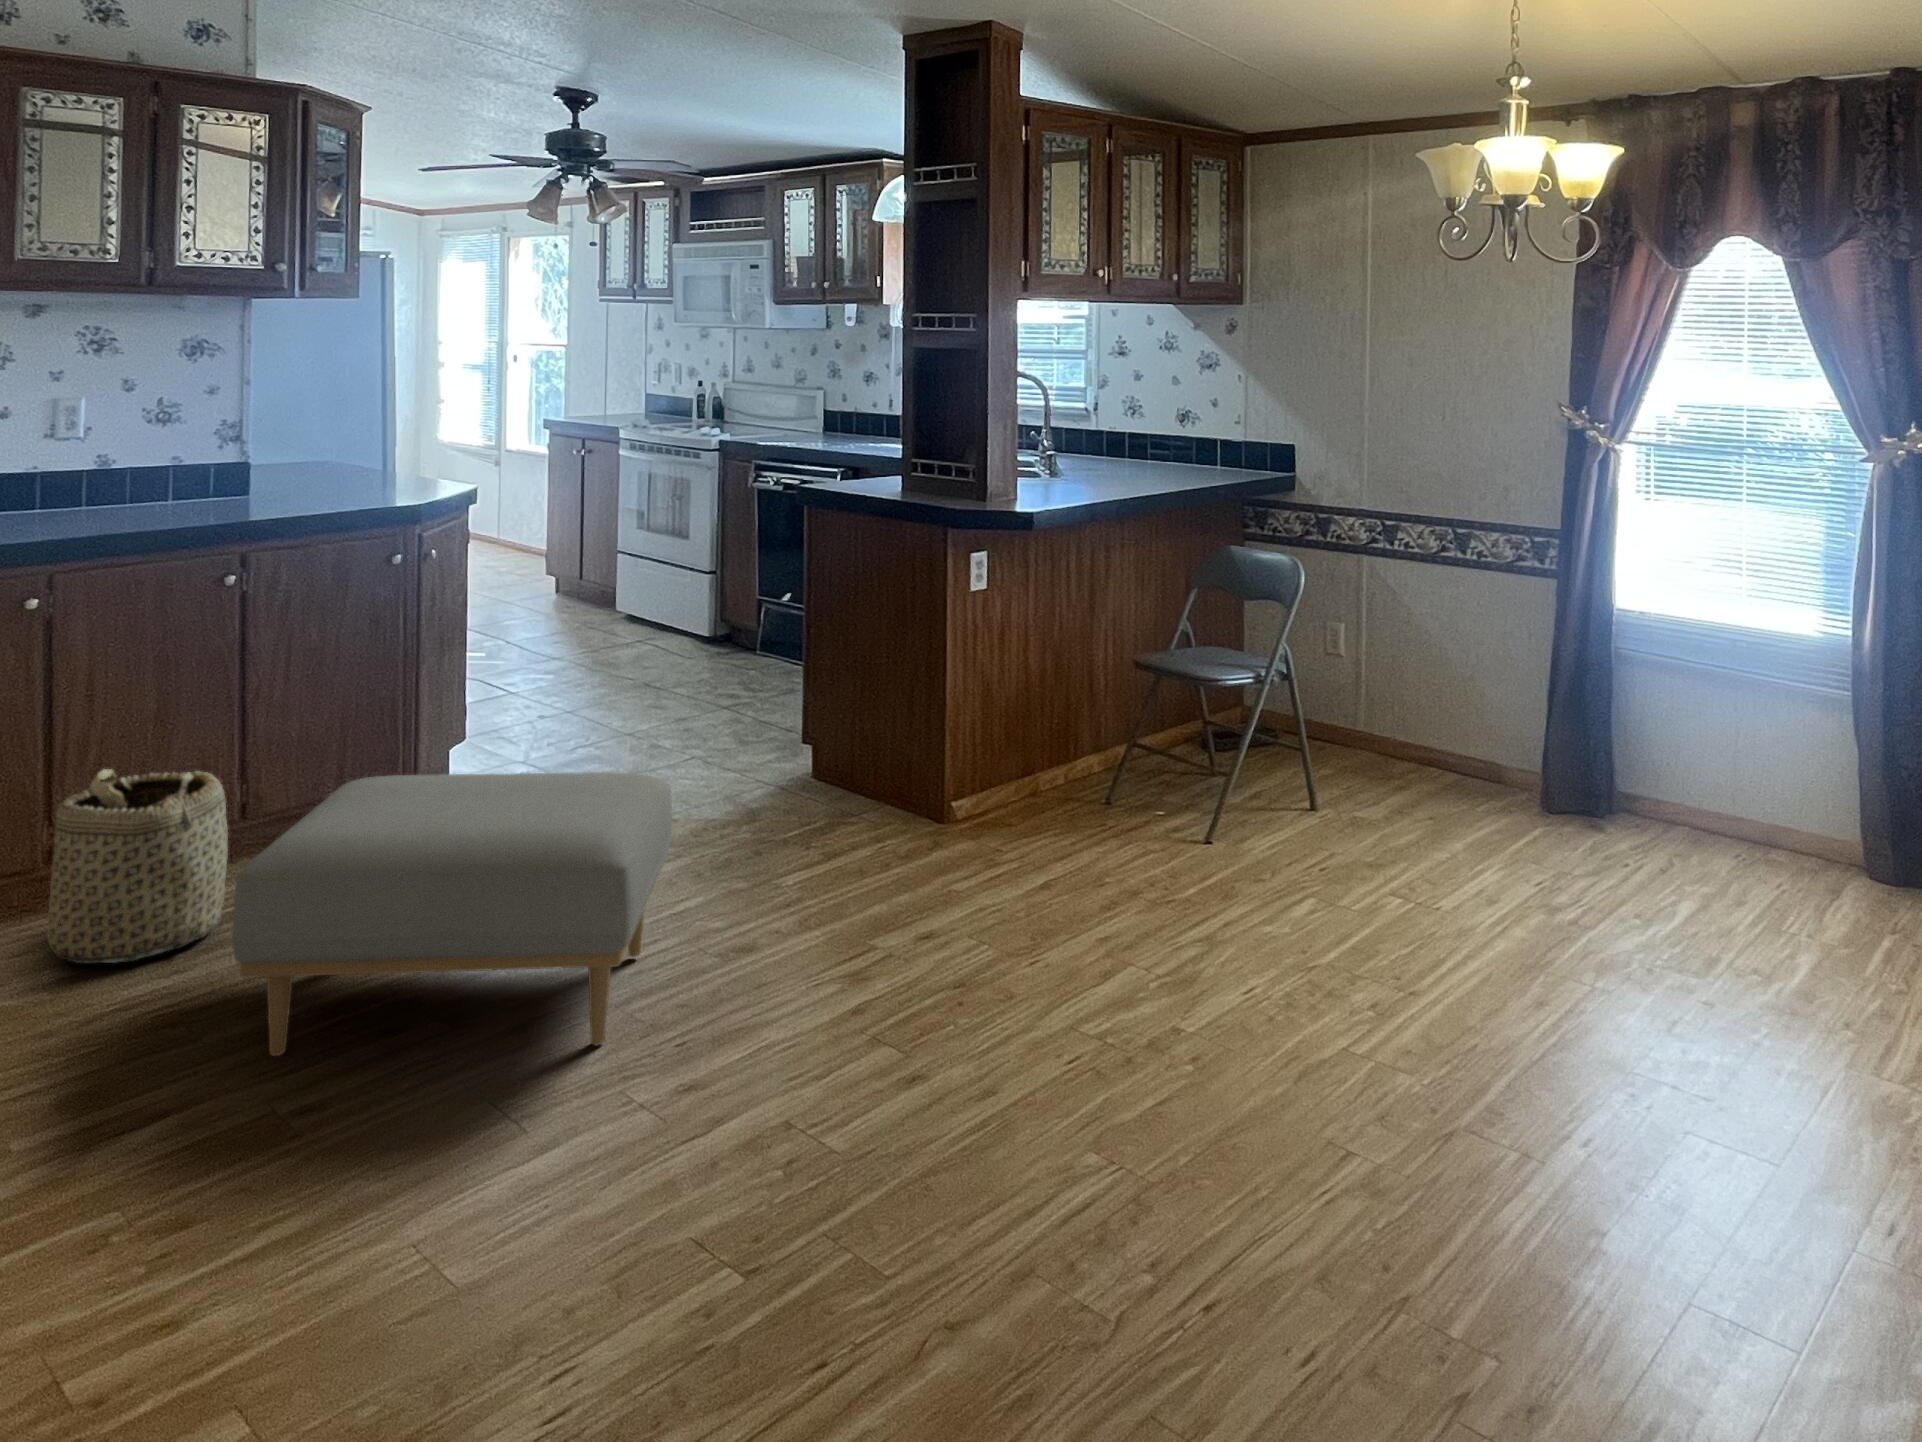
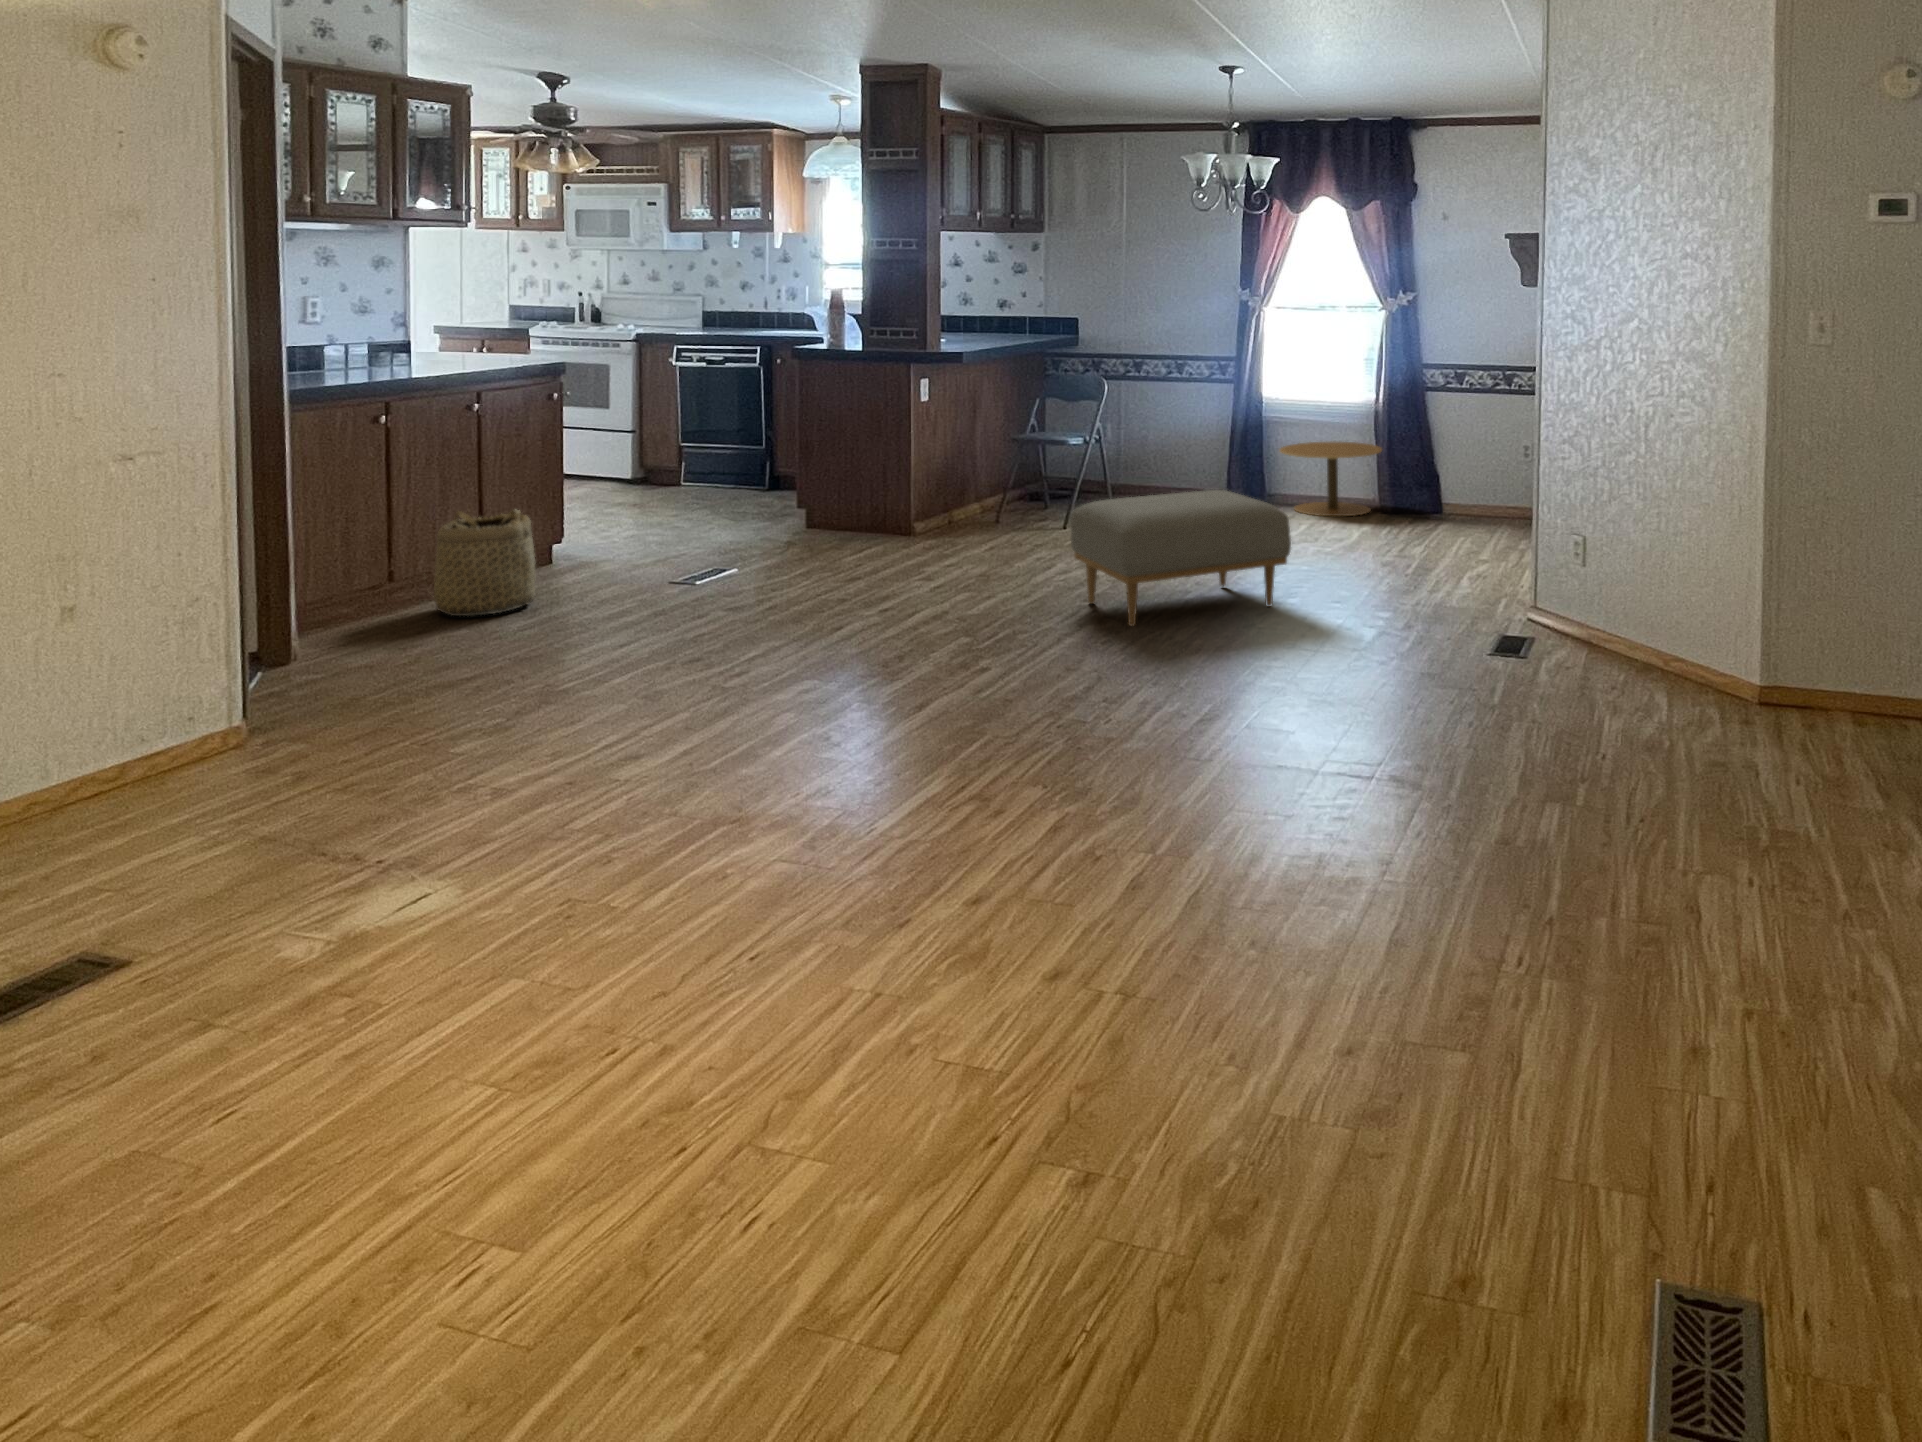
side table: none [1639,707,1870,887] -> present [1280,442,1382,516]
ottoman: present [232,772,672,1056] -> present [1071,490,1291,626]

